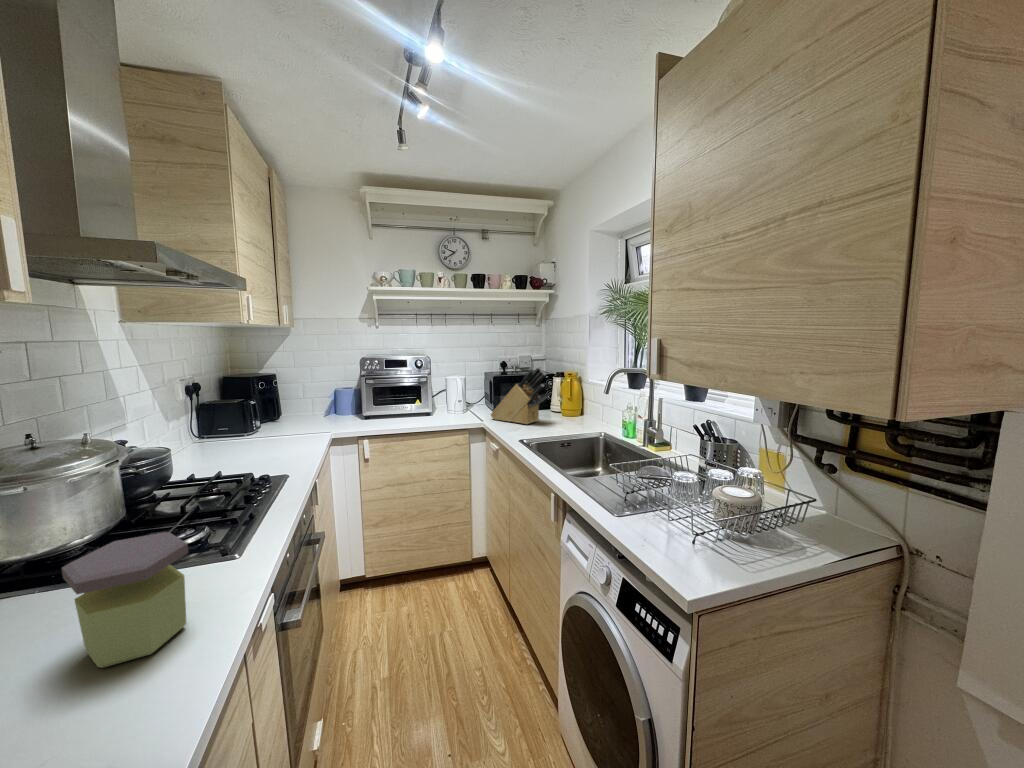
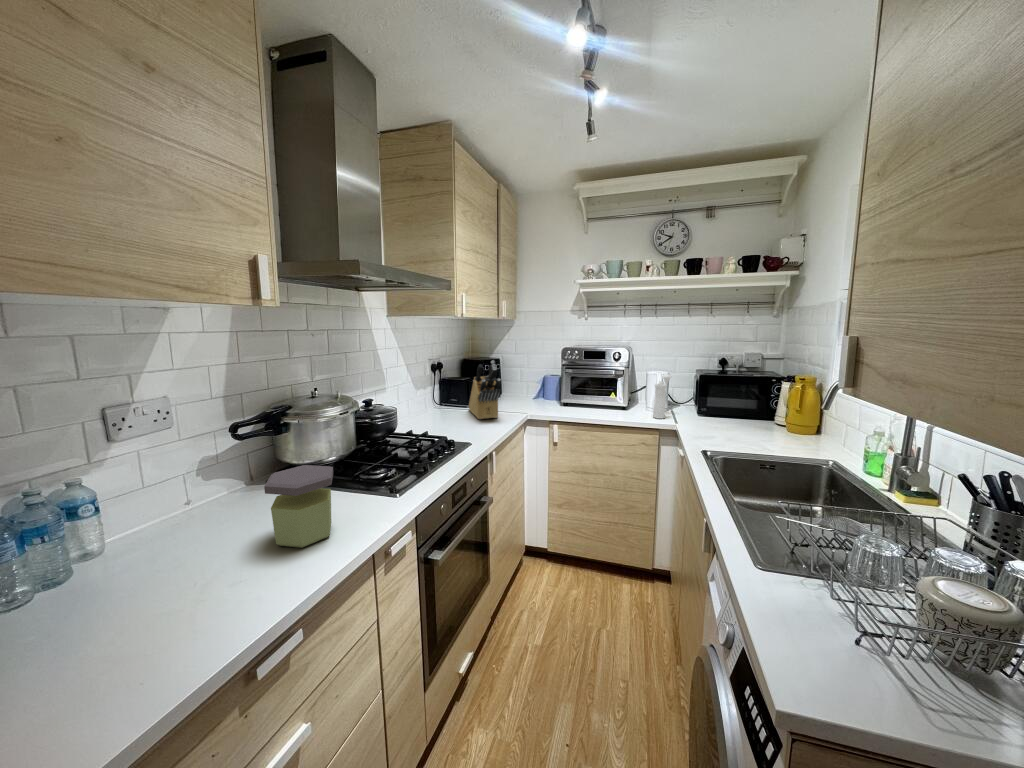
knife block: present [491,366,552,424] -> present [469,361,501,419]
pepper mill: none [459,378,470,420] -> present [653,374,671,419]

